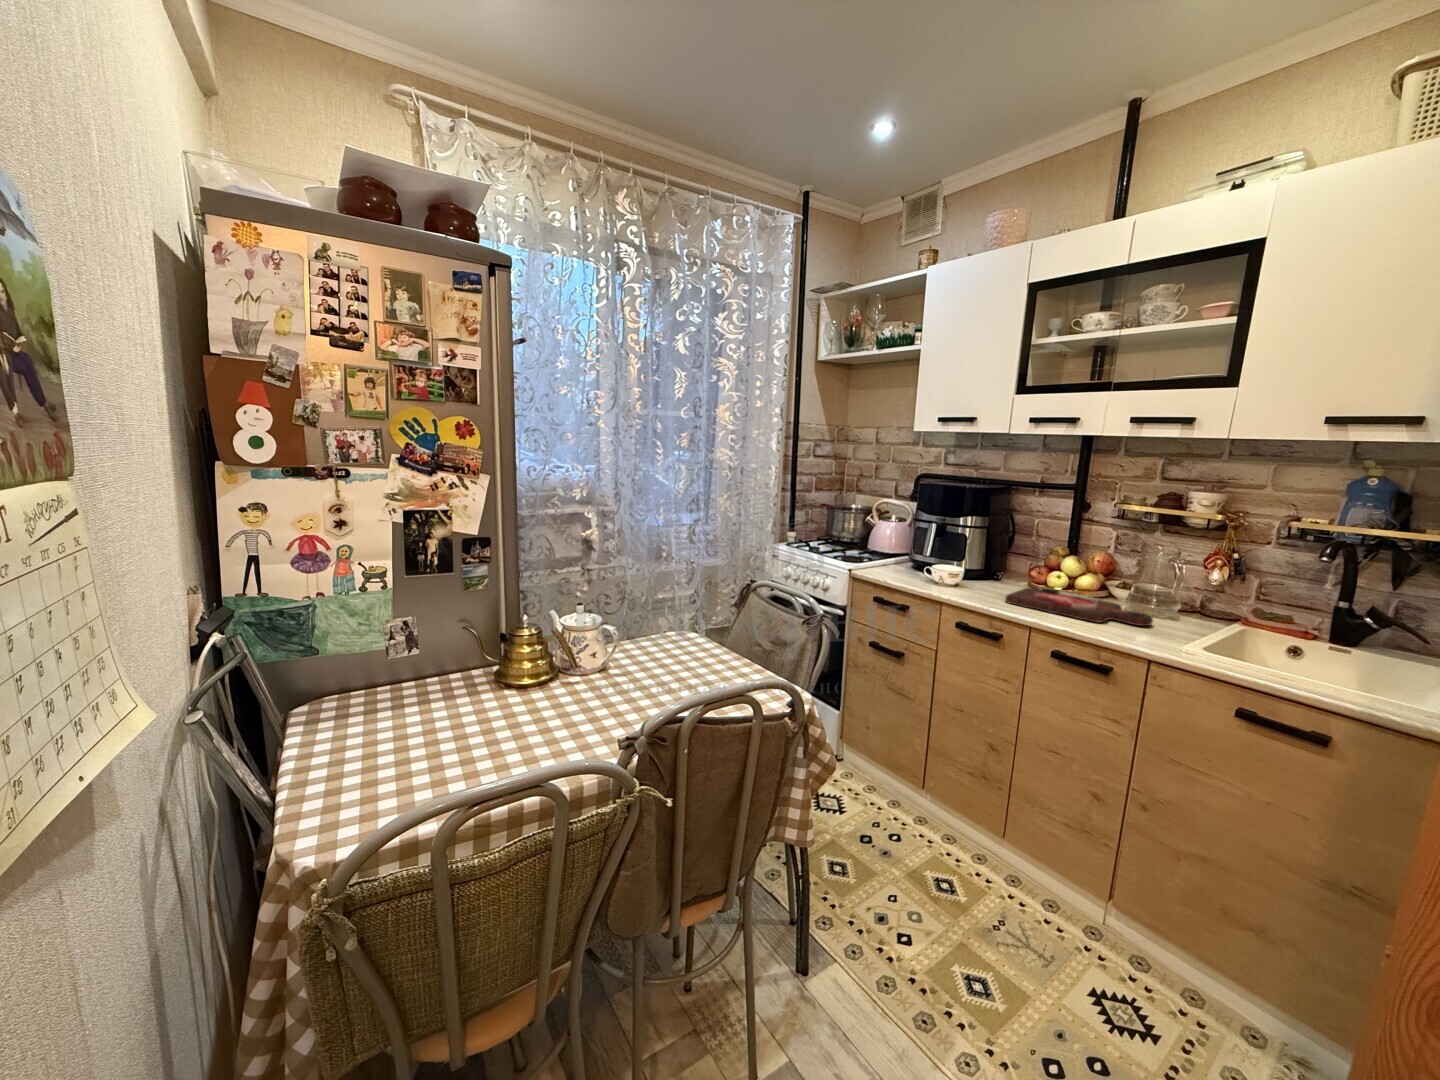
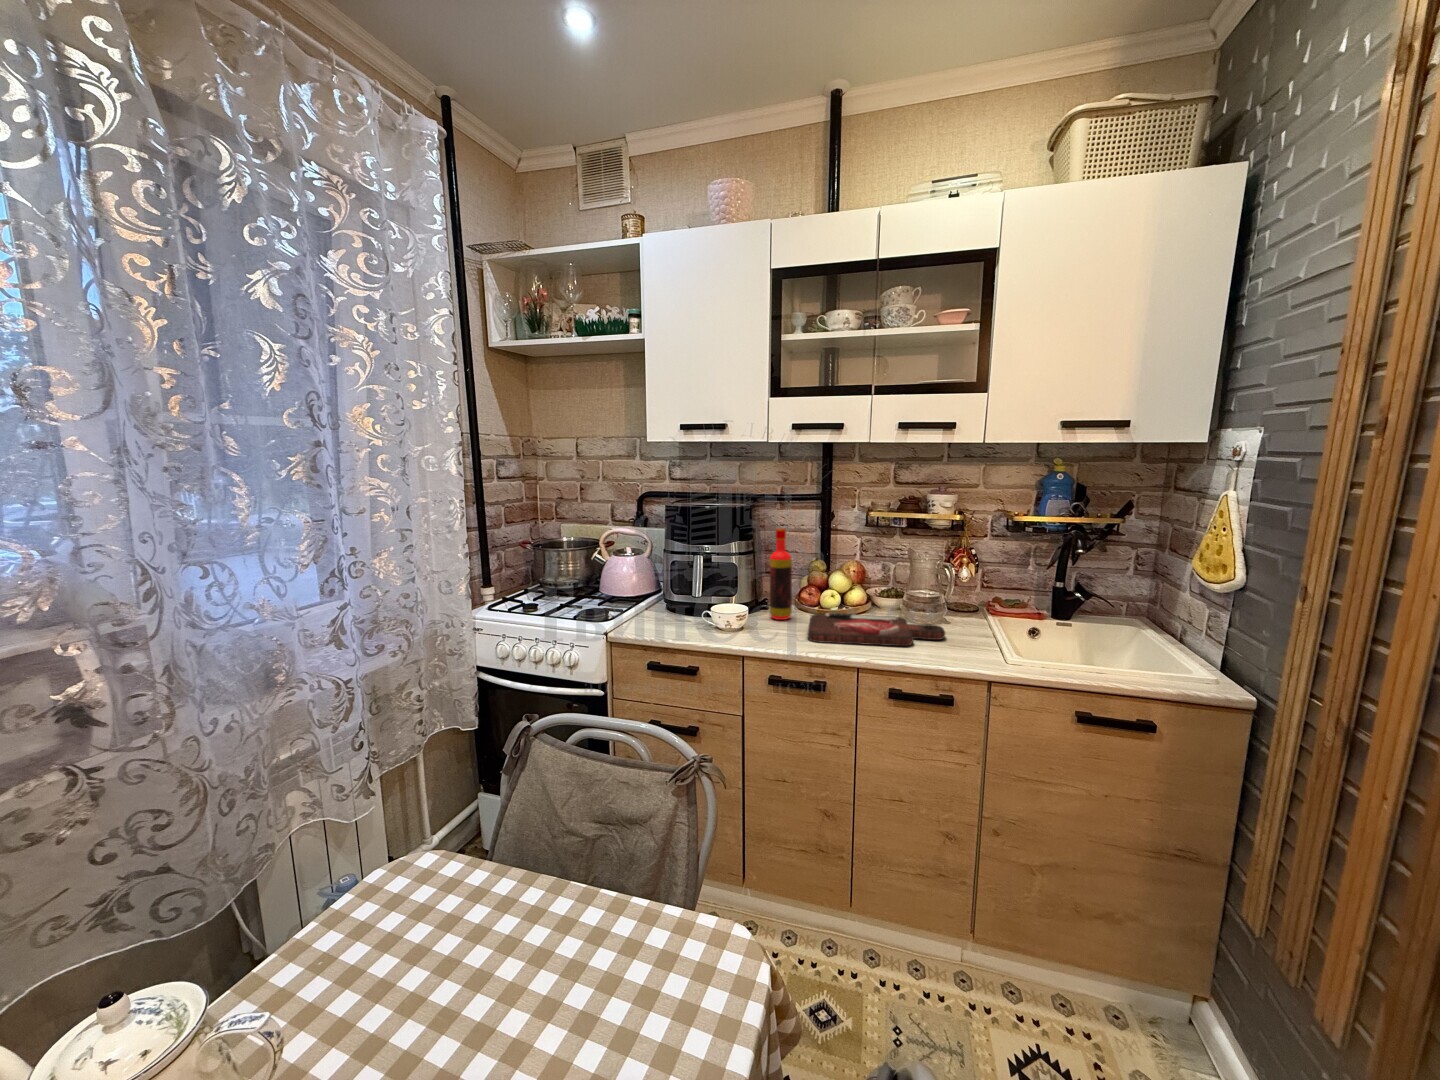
bottle: none [992,509,1018,588] -> present [770,528,792,620]

